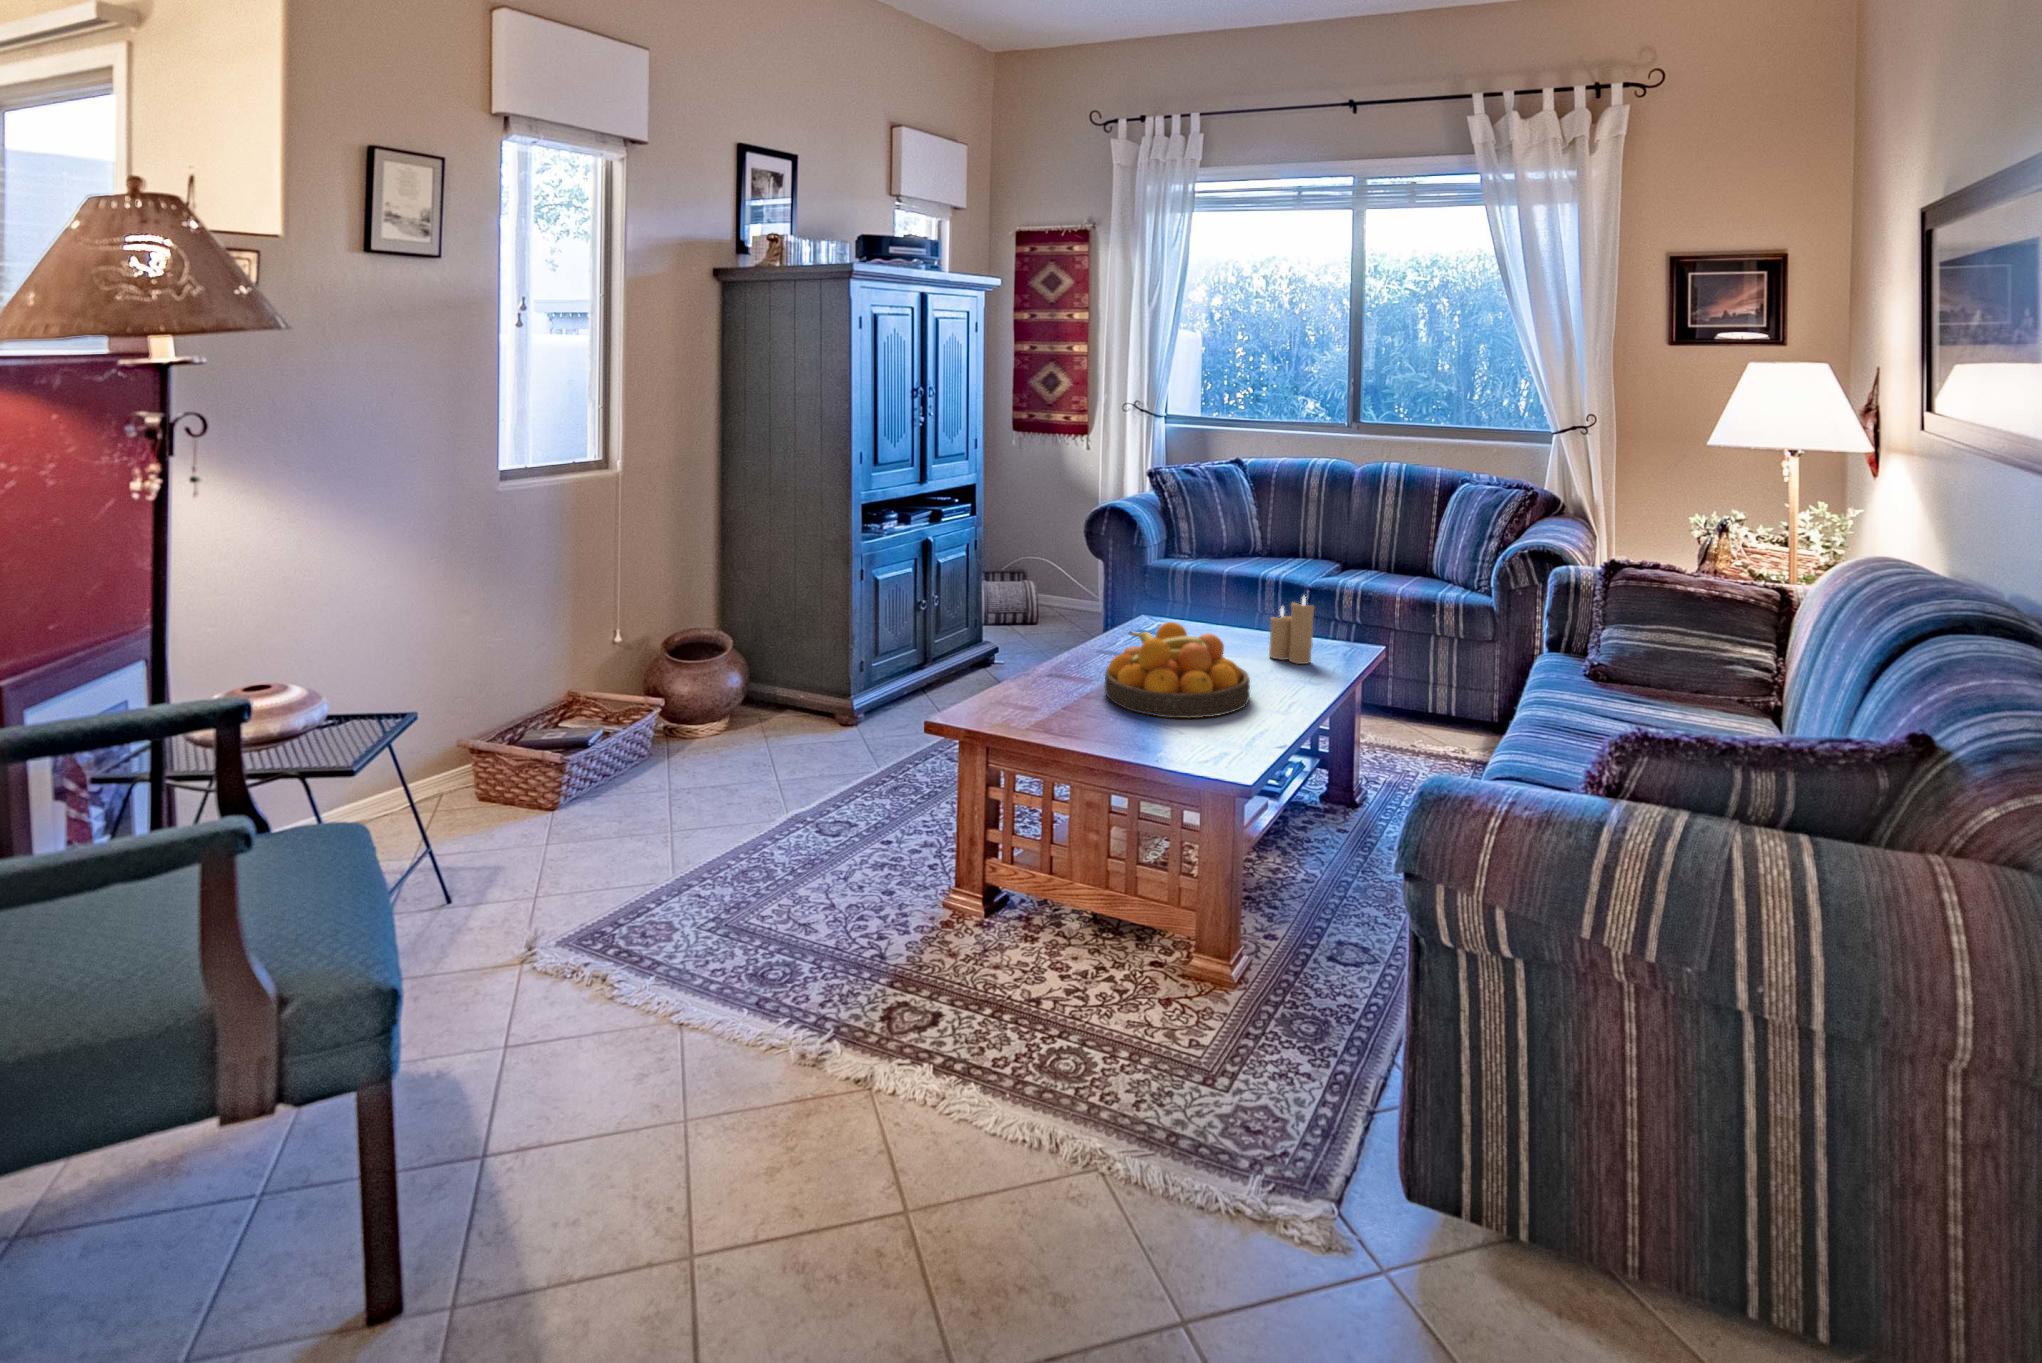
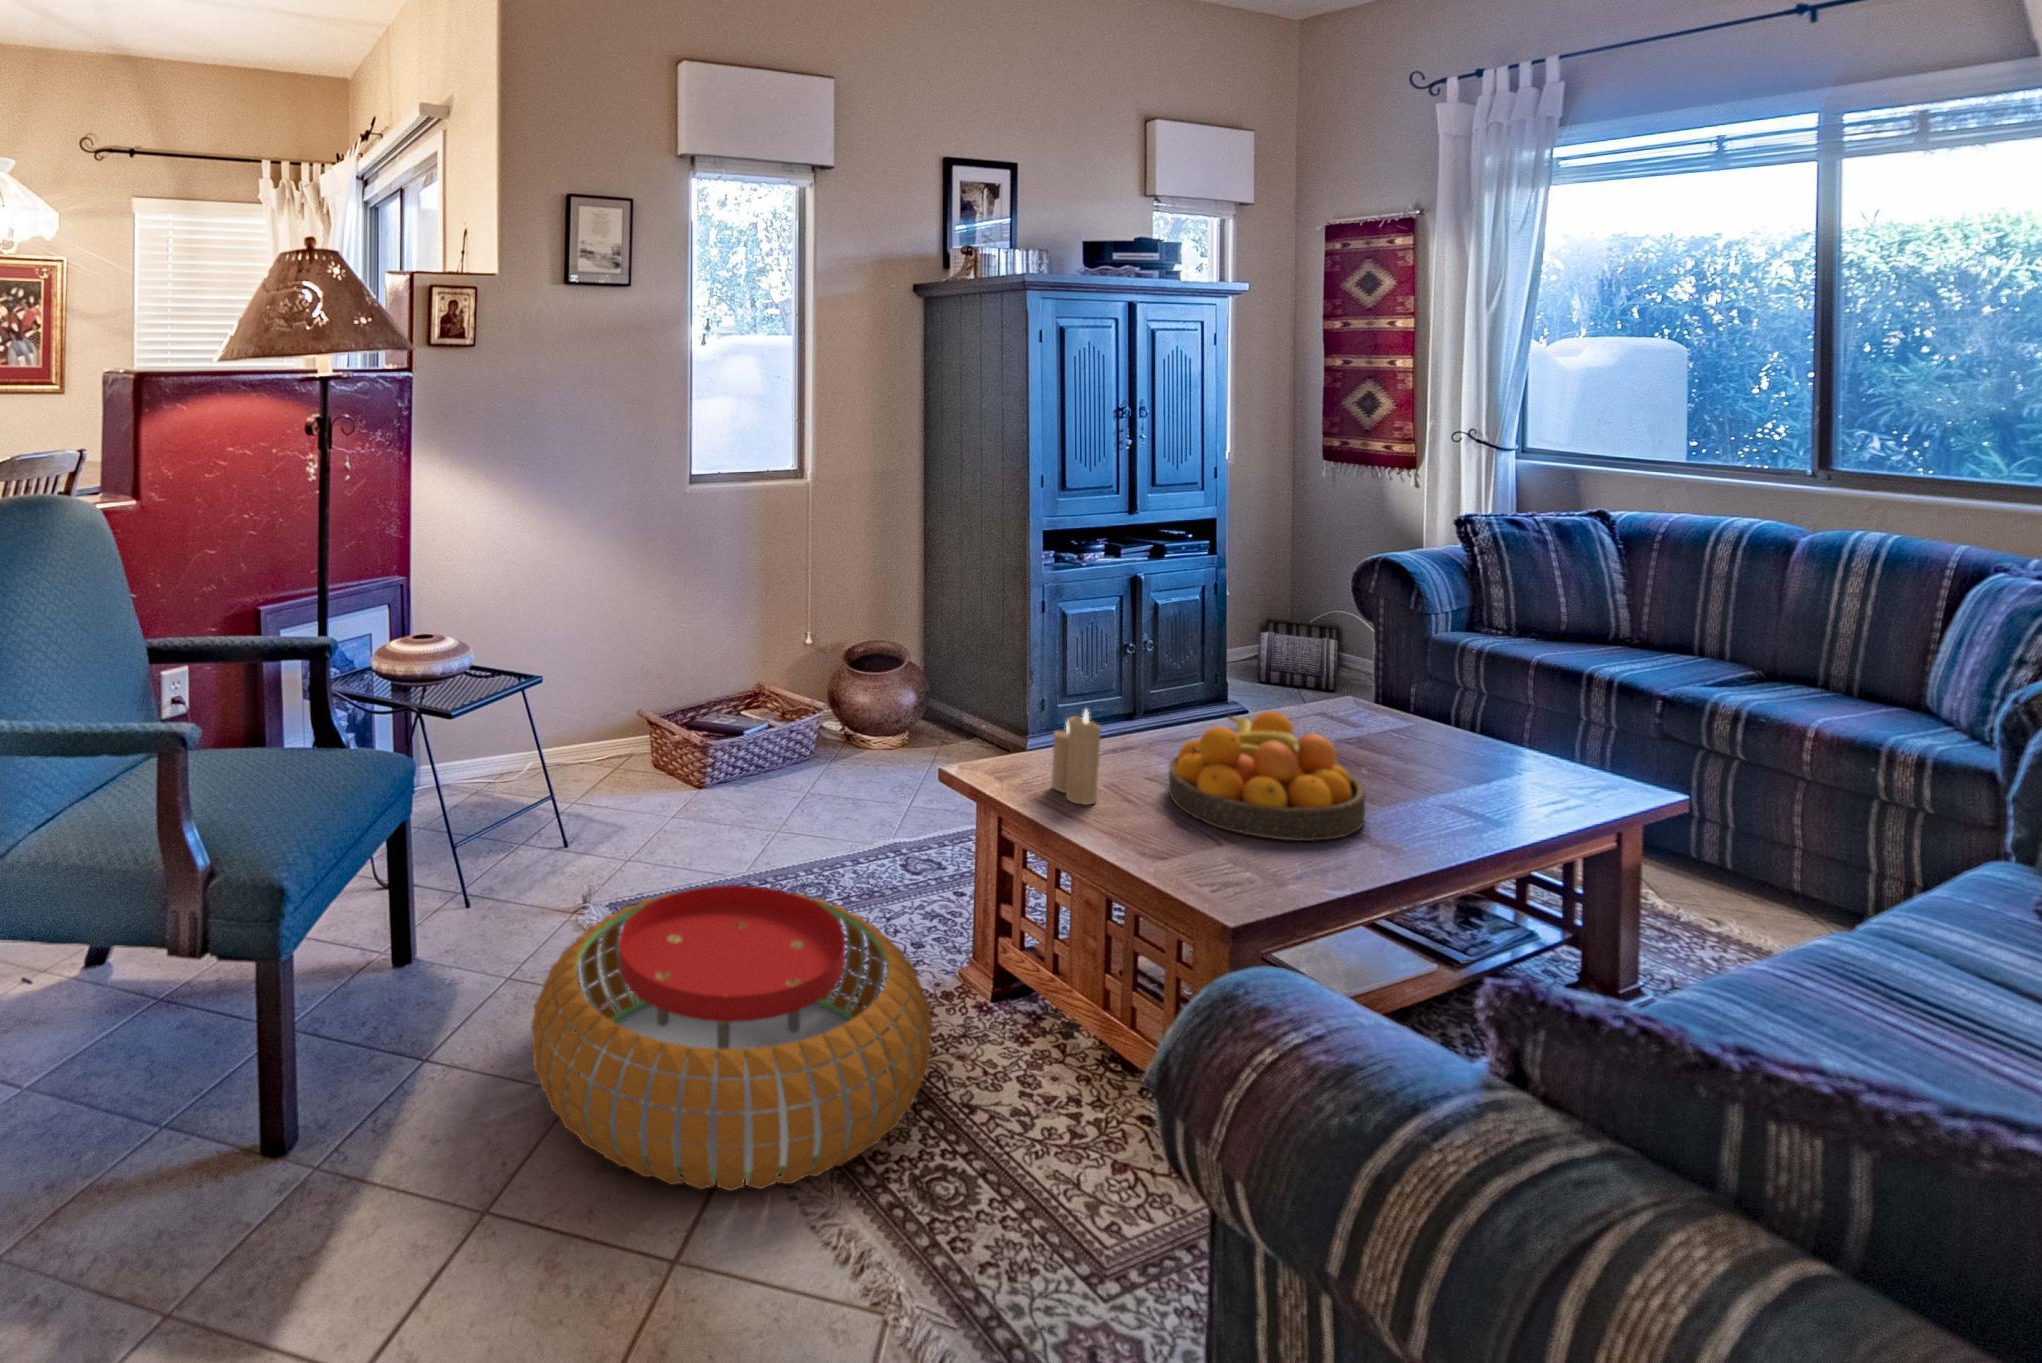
candle: present [1269,596,1314,664] -> present [1052,710,1101,805]
pouf: none [610,863,1016,1167] -> present [532,885,932,1191]

